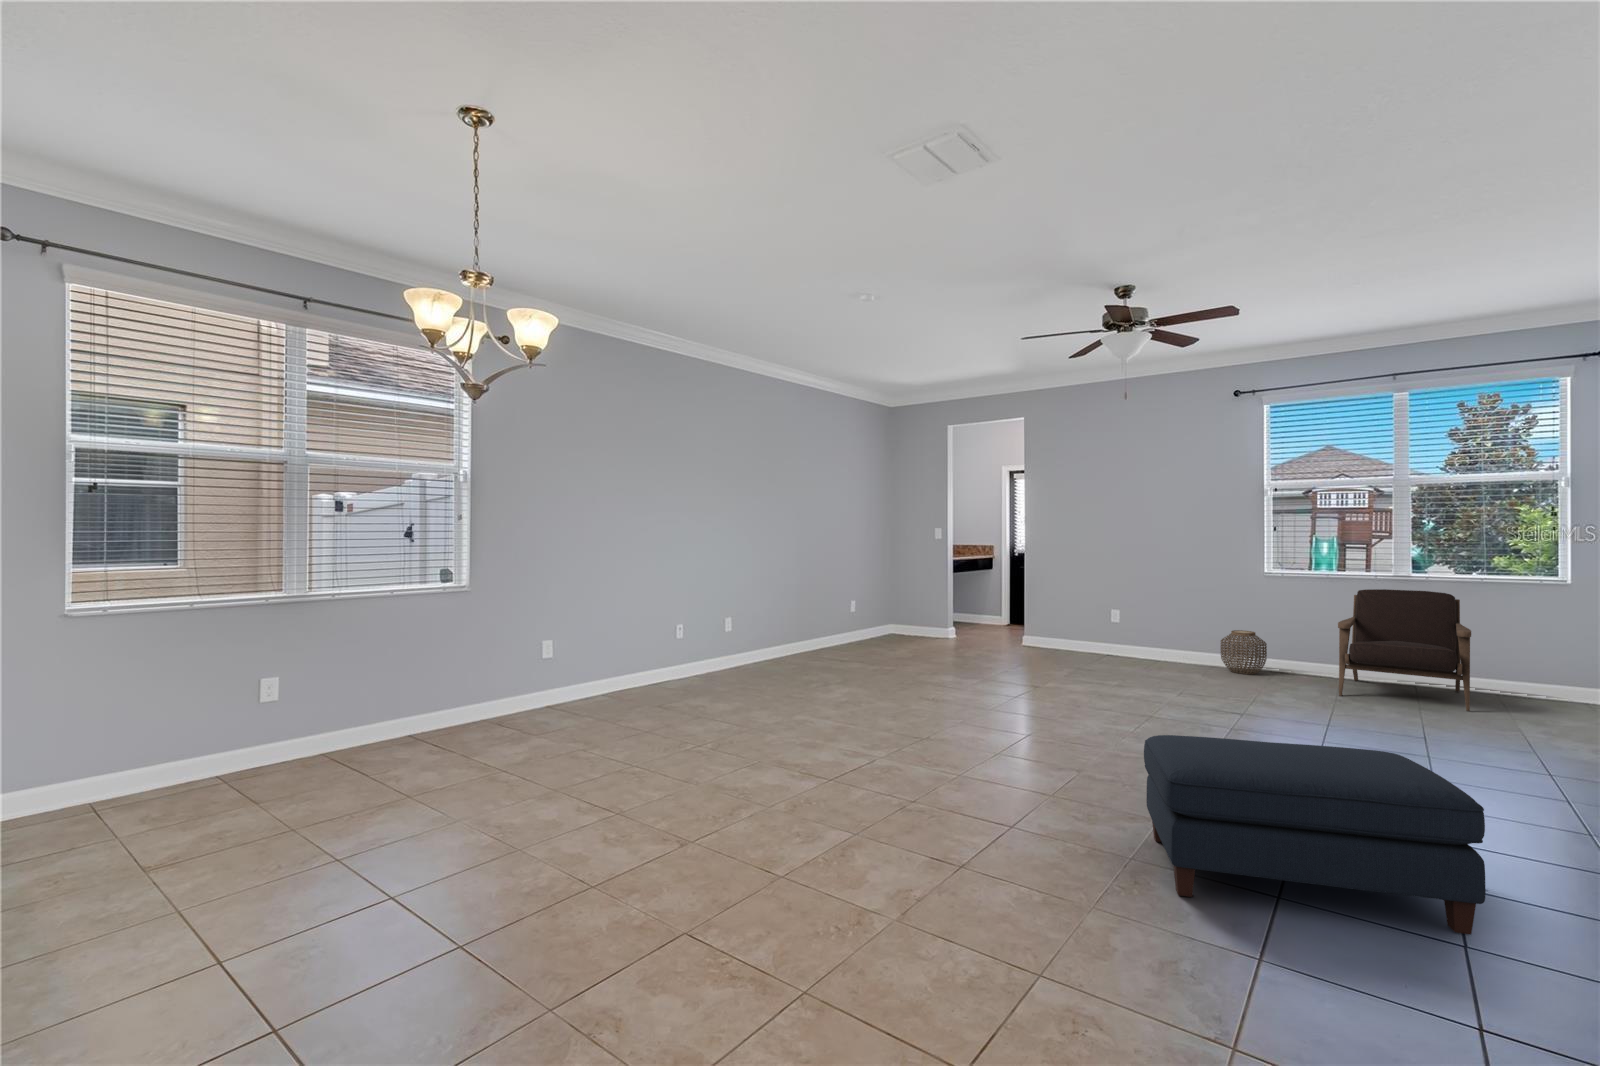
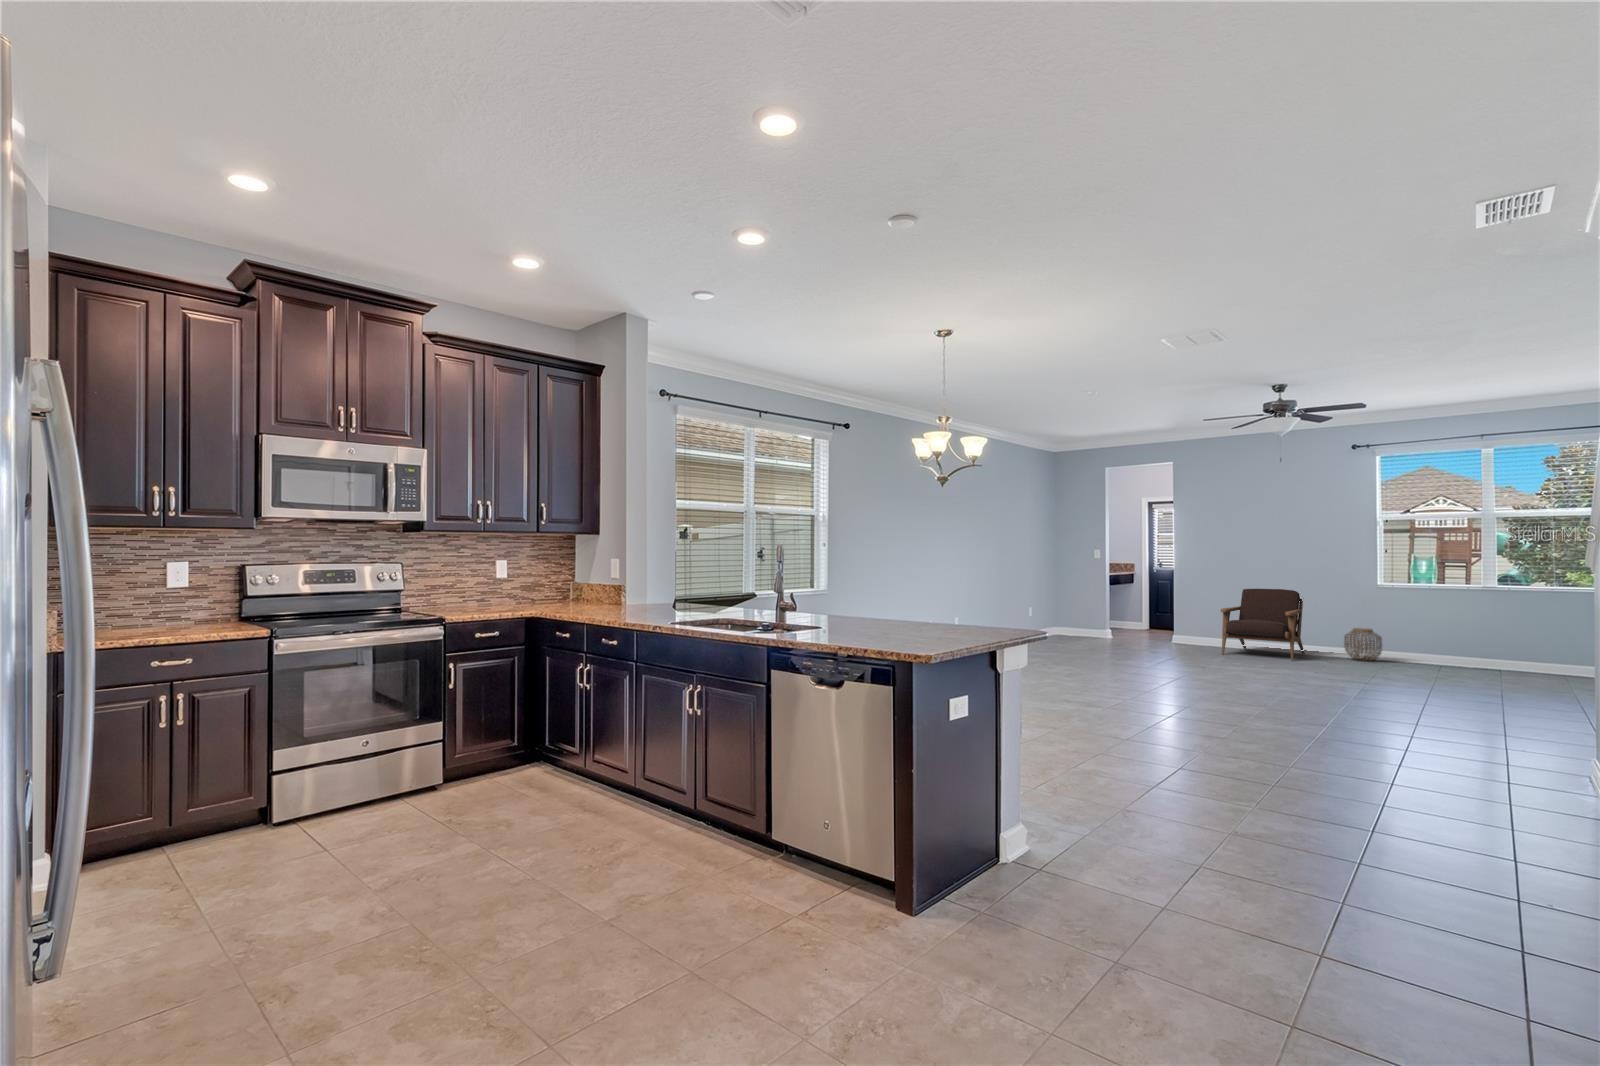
armchair: present [1338,589,1471,711] -> present [1221,589,1305,661]
ottoman: present [1144,735,1486,935] -> none [1322,672,1524,764]

